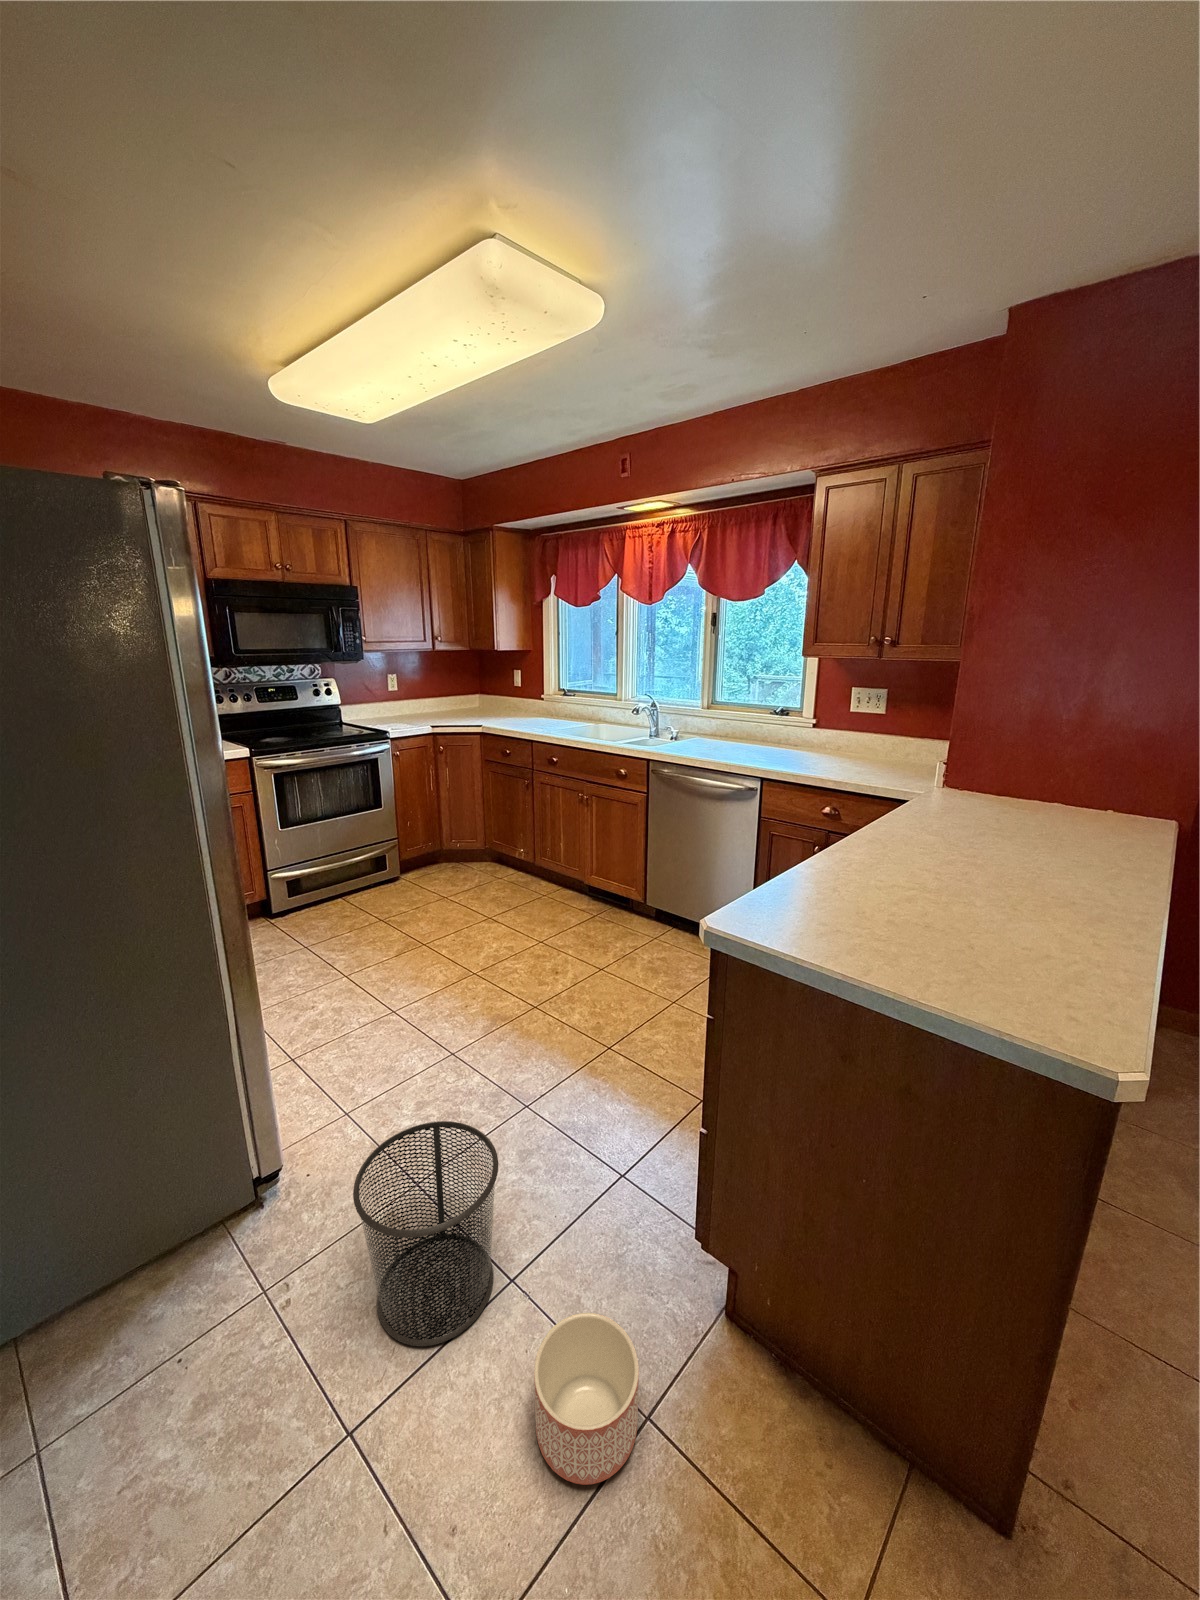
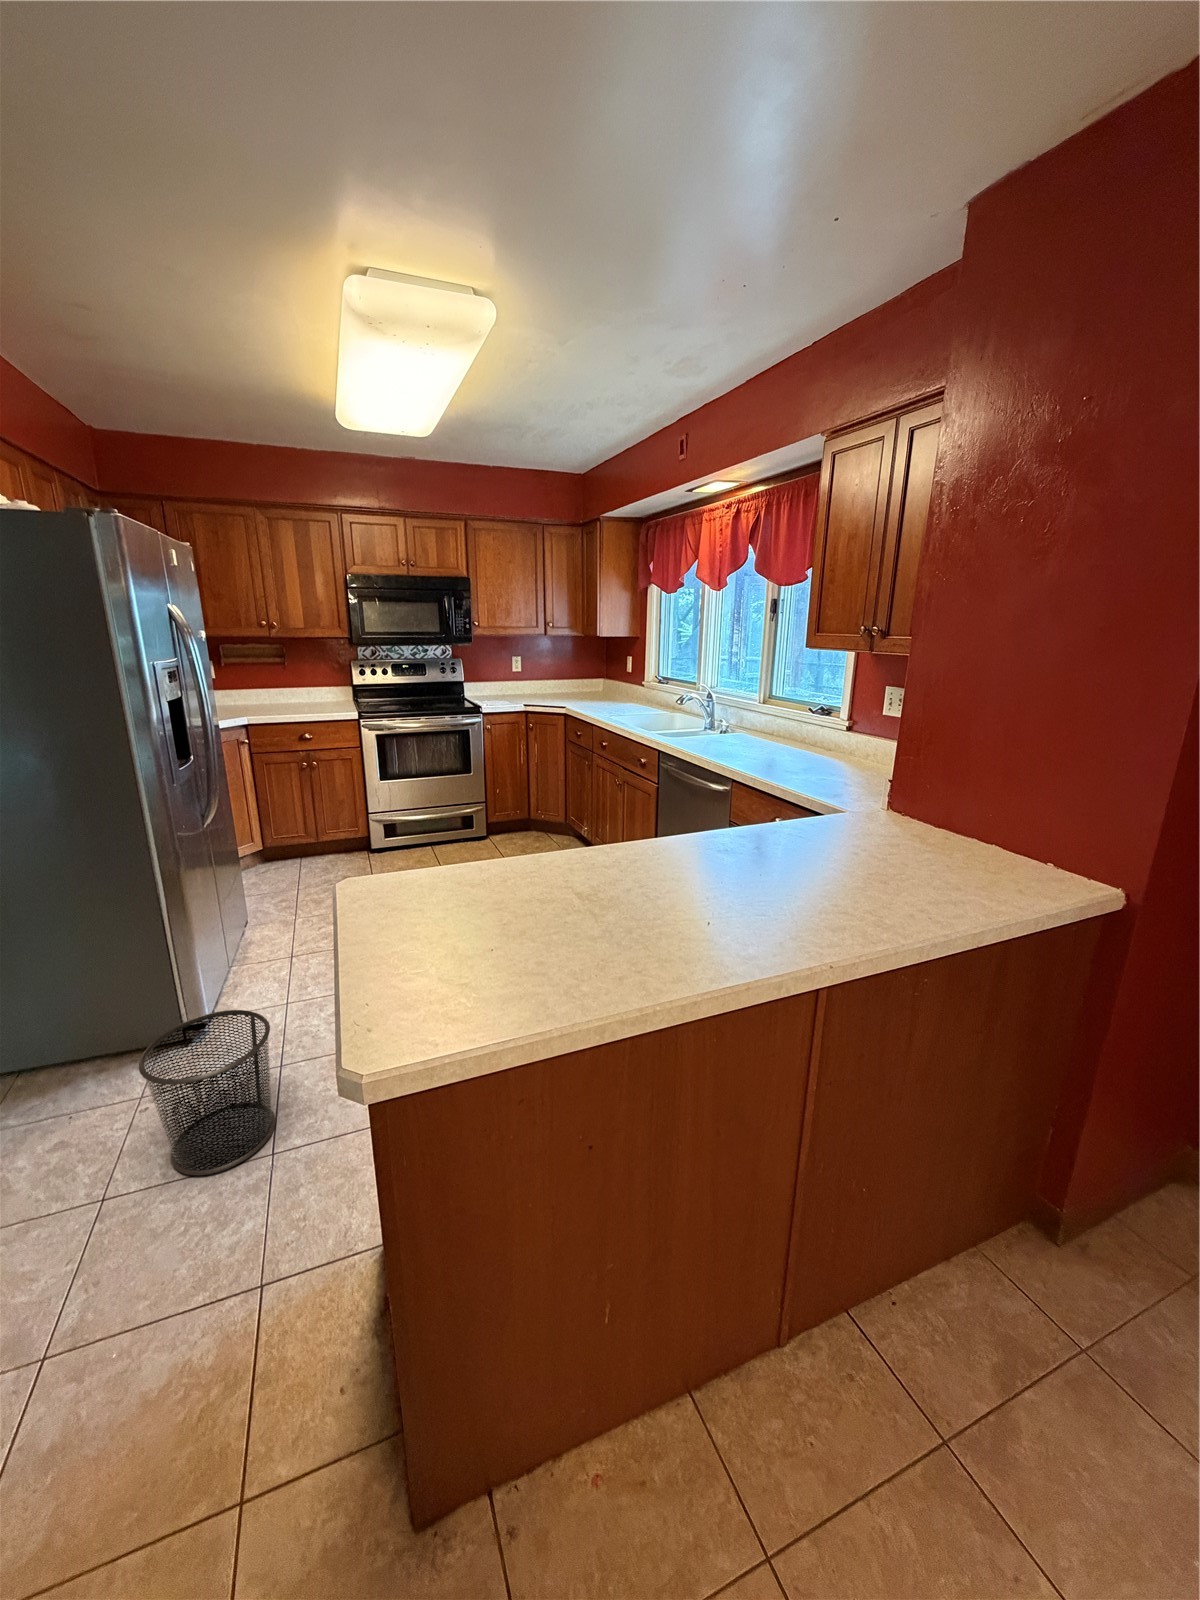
planter: present [534,1313,639,1485] -> none [150,1188,262,1319]

